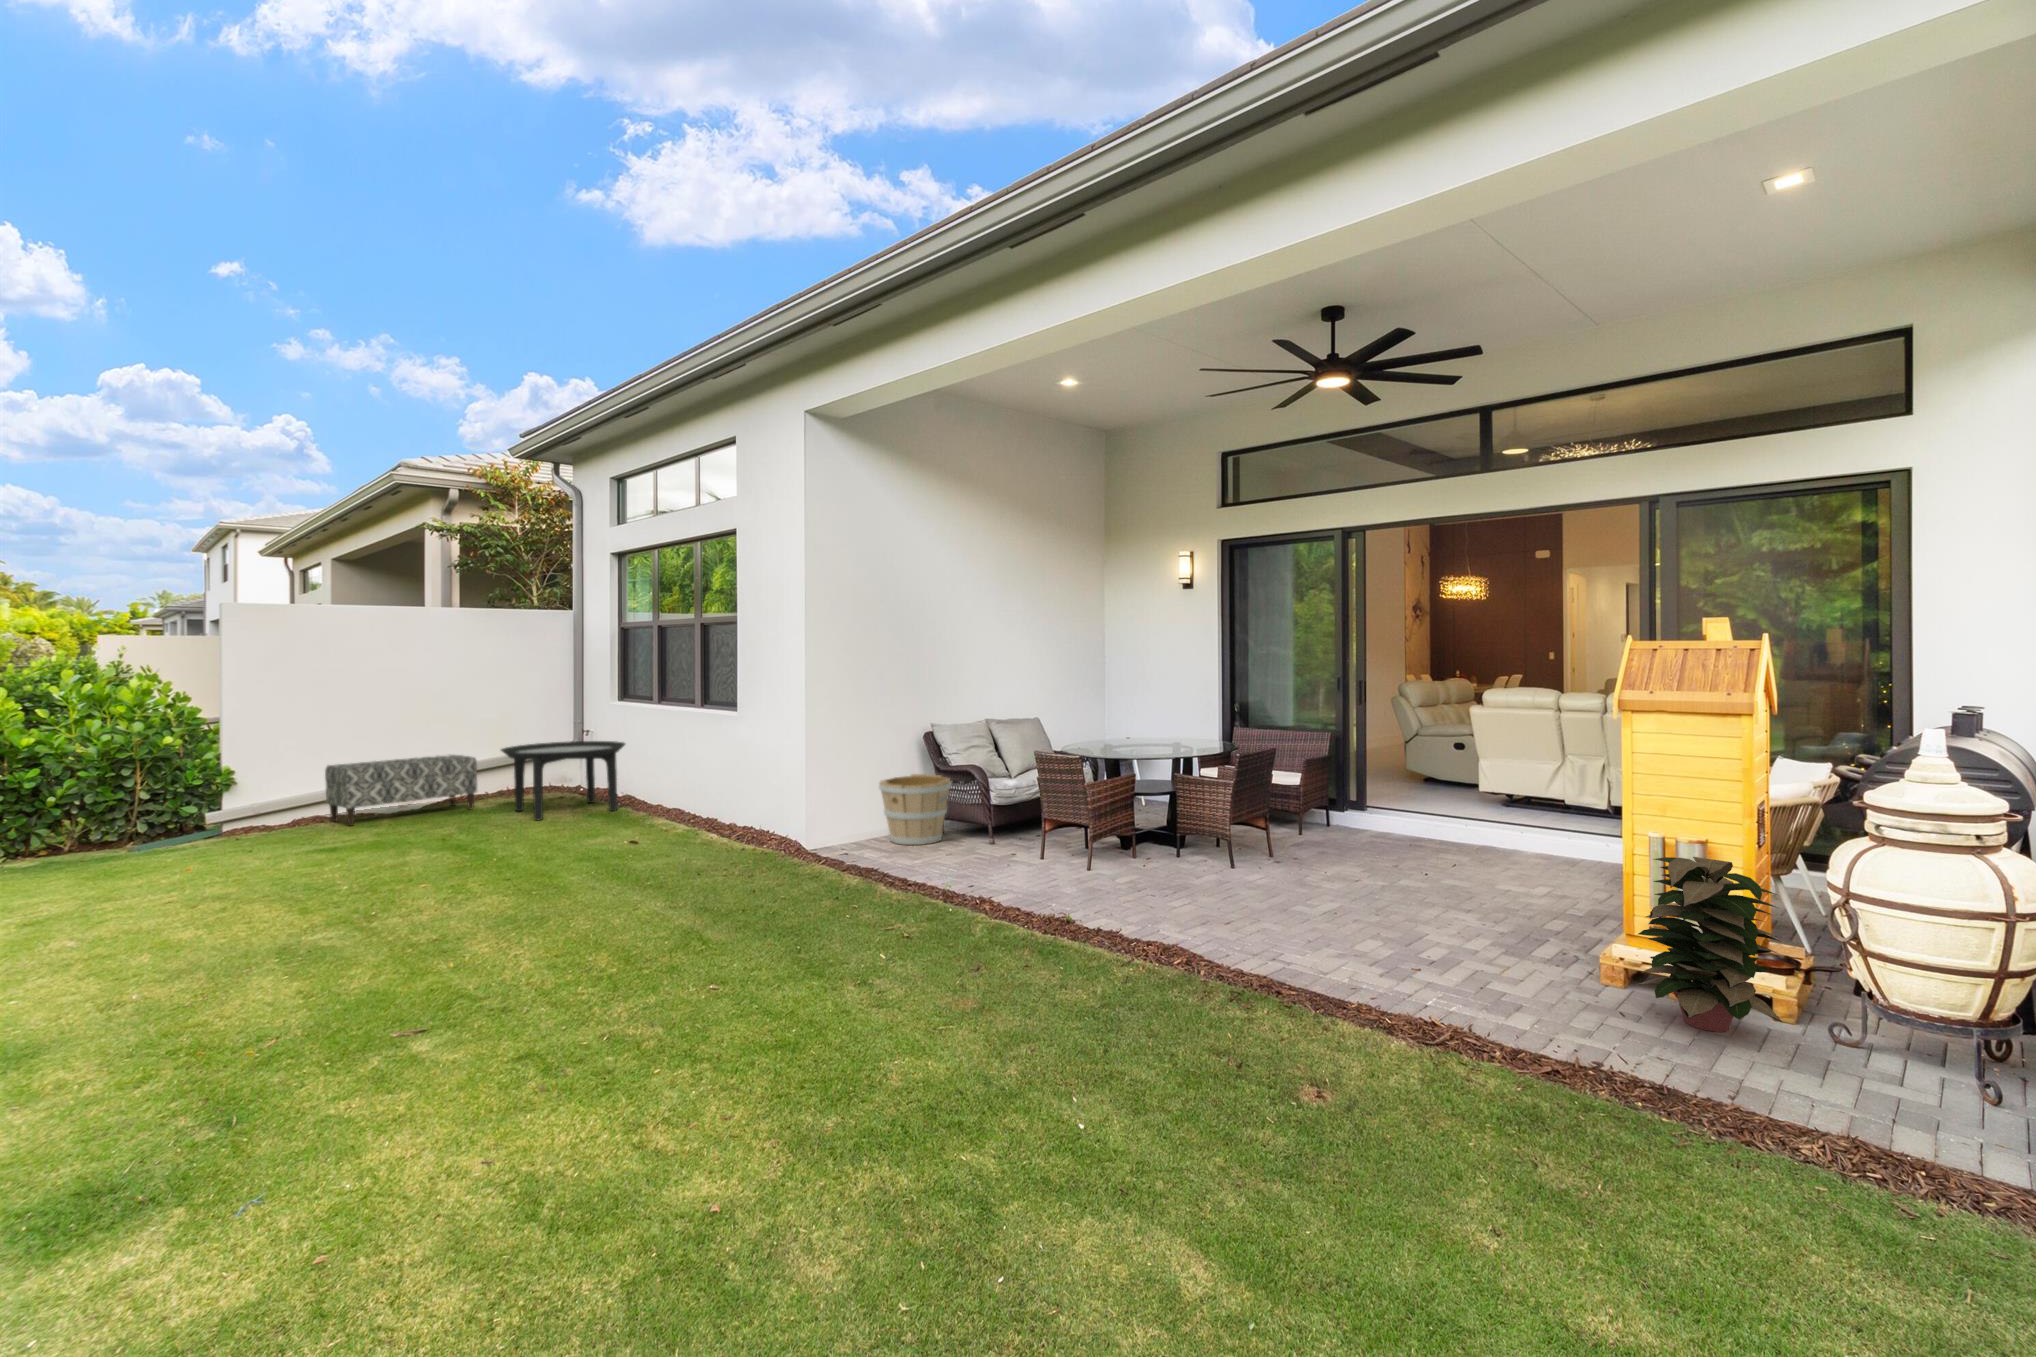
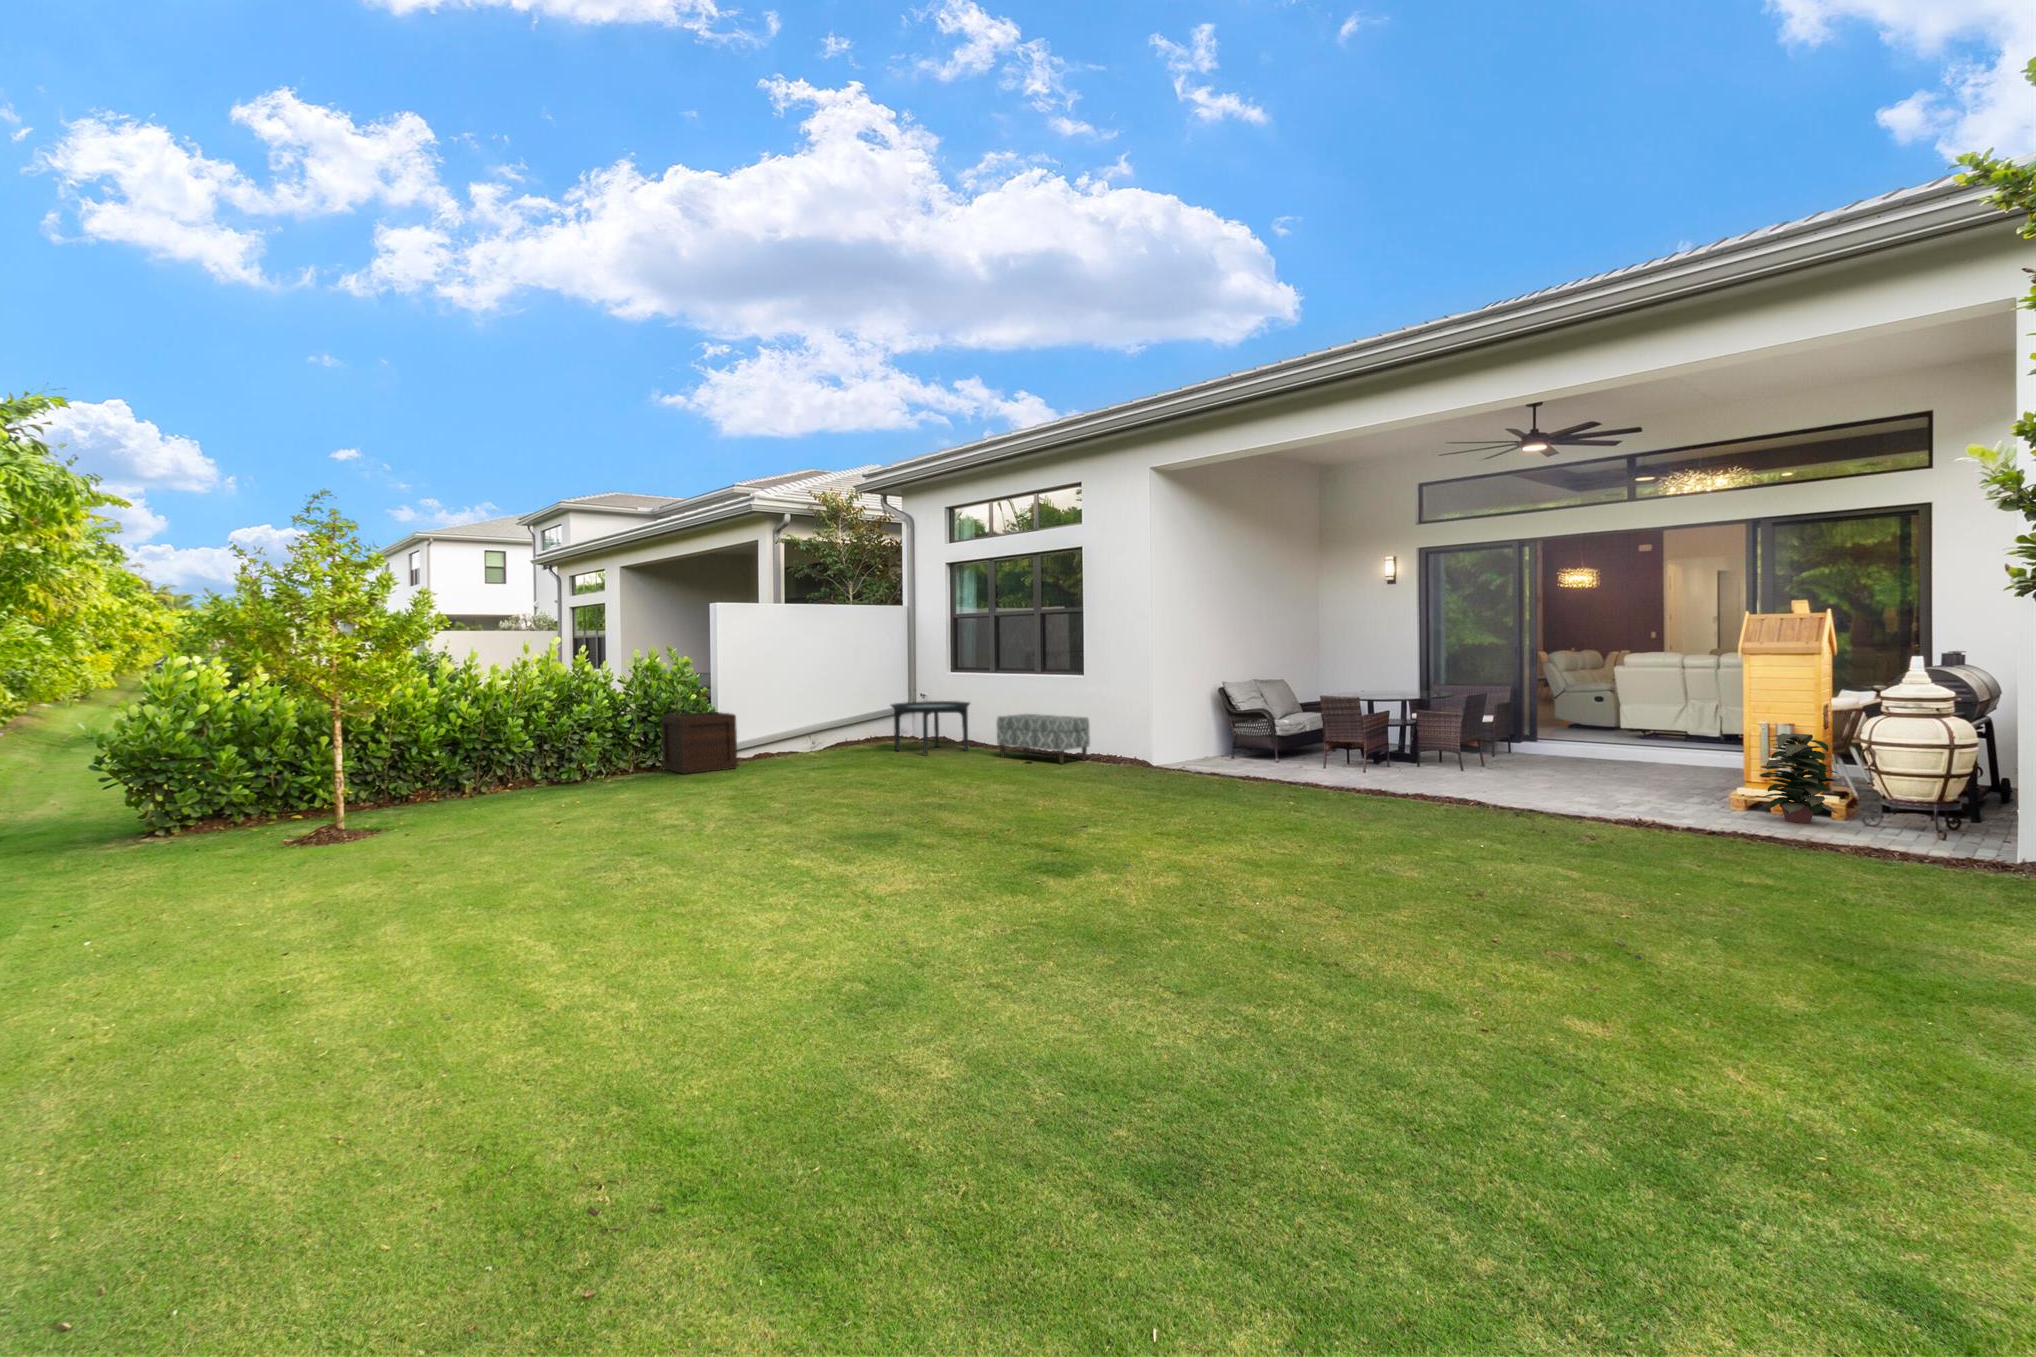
bench: present [325,755,477,826] -> present [997,714,1090,764]
wooden crate: none [90,760,209,858] -> present [661,712,738,774]
wooden bucket: present [879,774,951,845] -> none [1196,718,1249,765]

